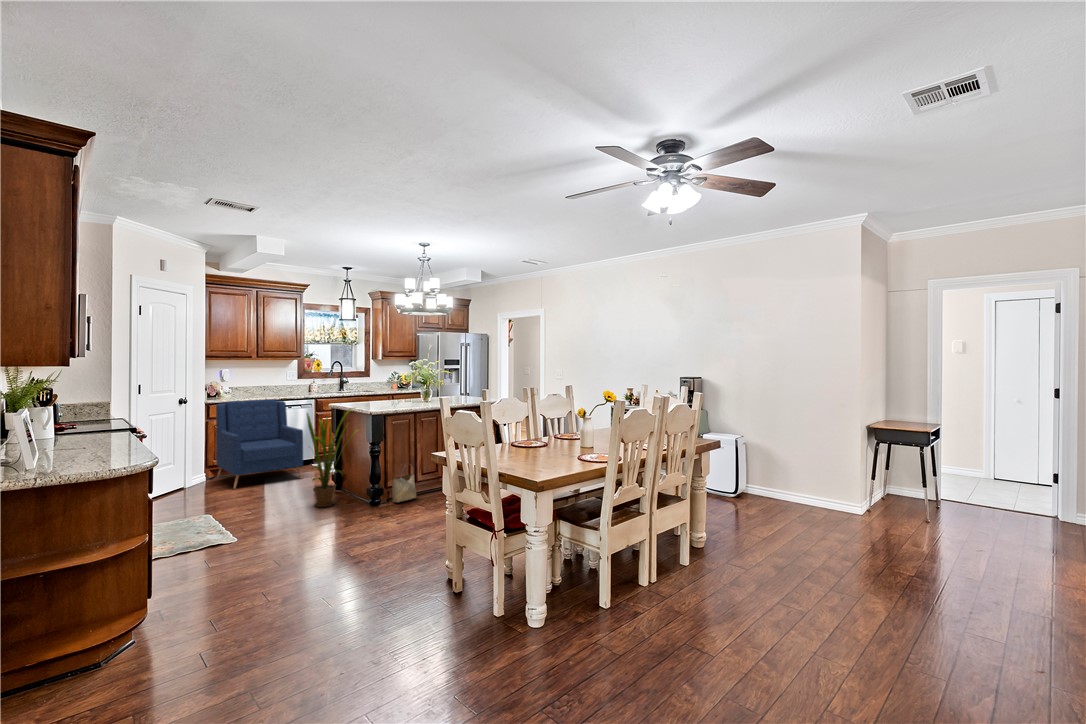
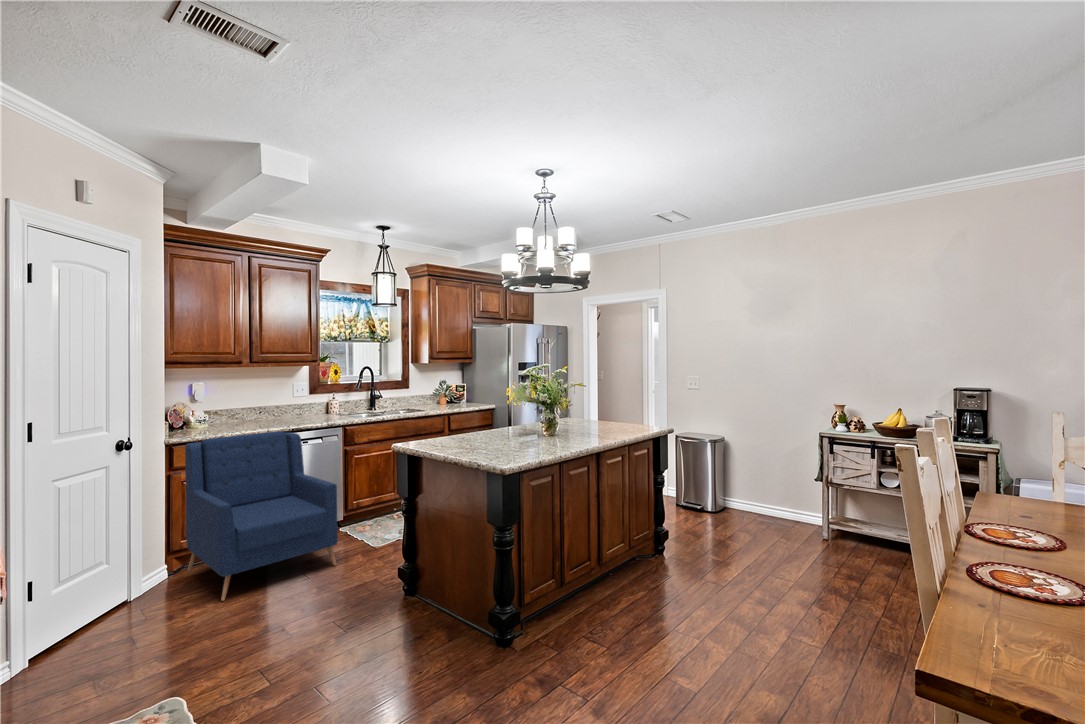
house plant: present [307,408,353,507] -> none [375,455,474,657]
woven basket: present [392,463,416,502] -> none [536,556,572,637]

